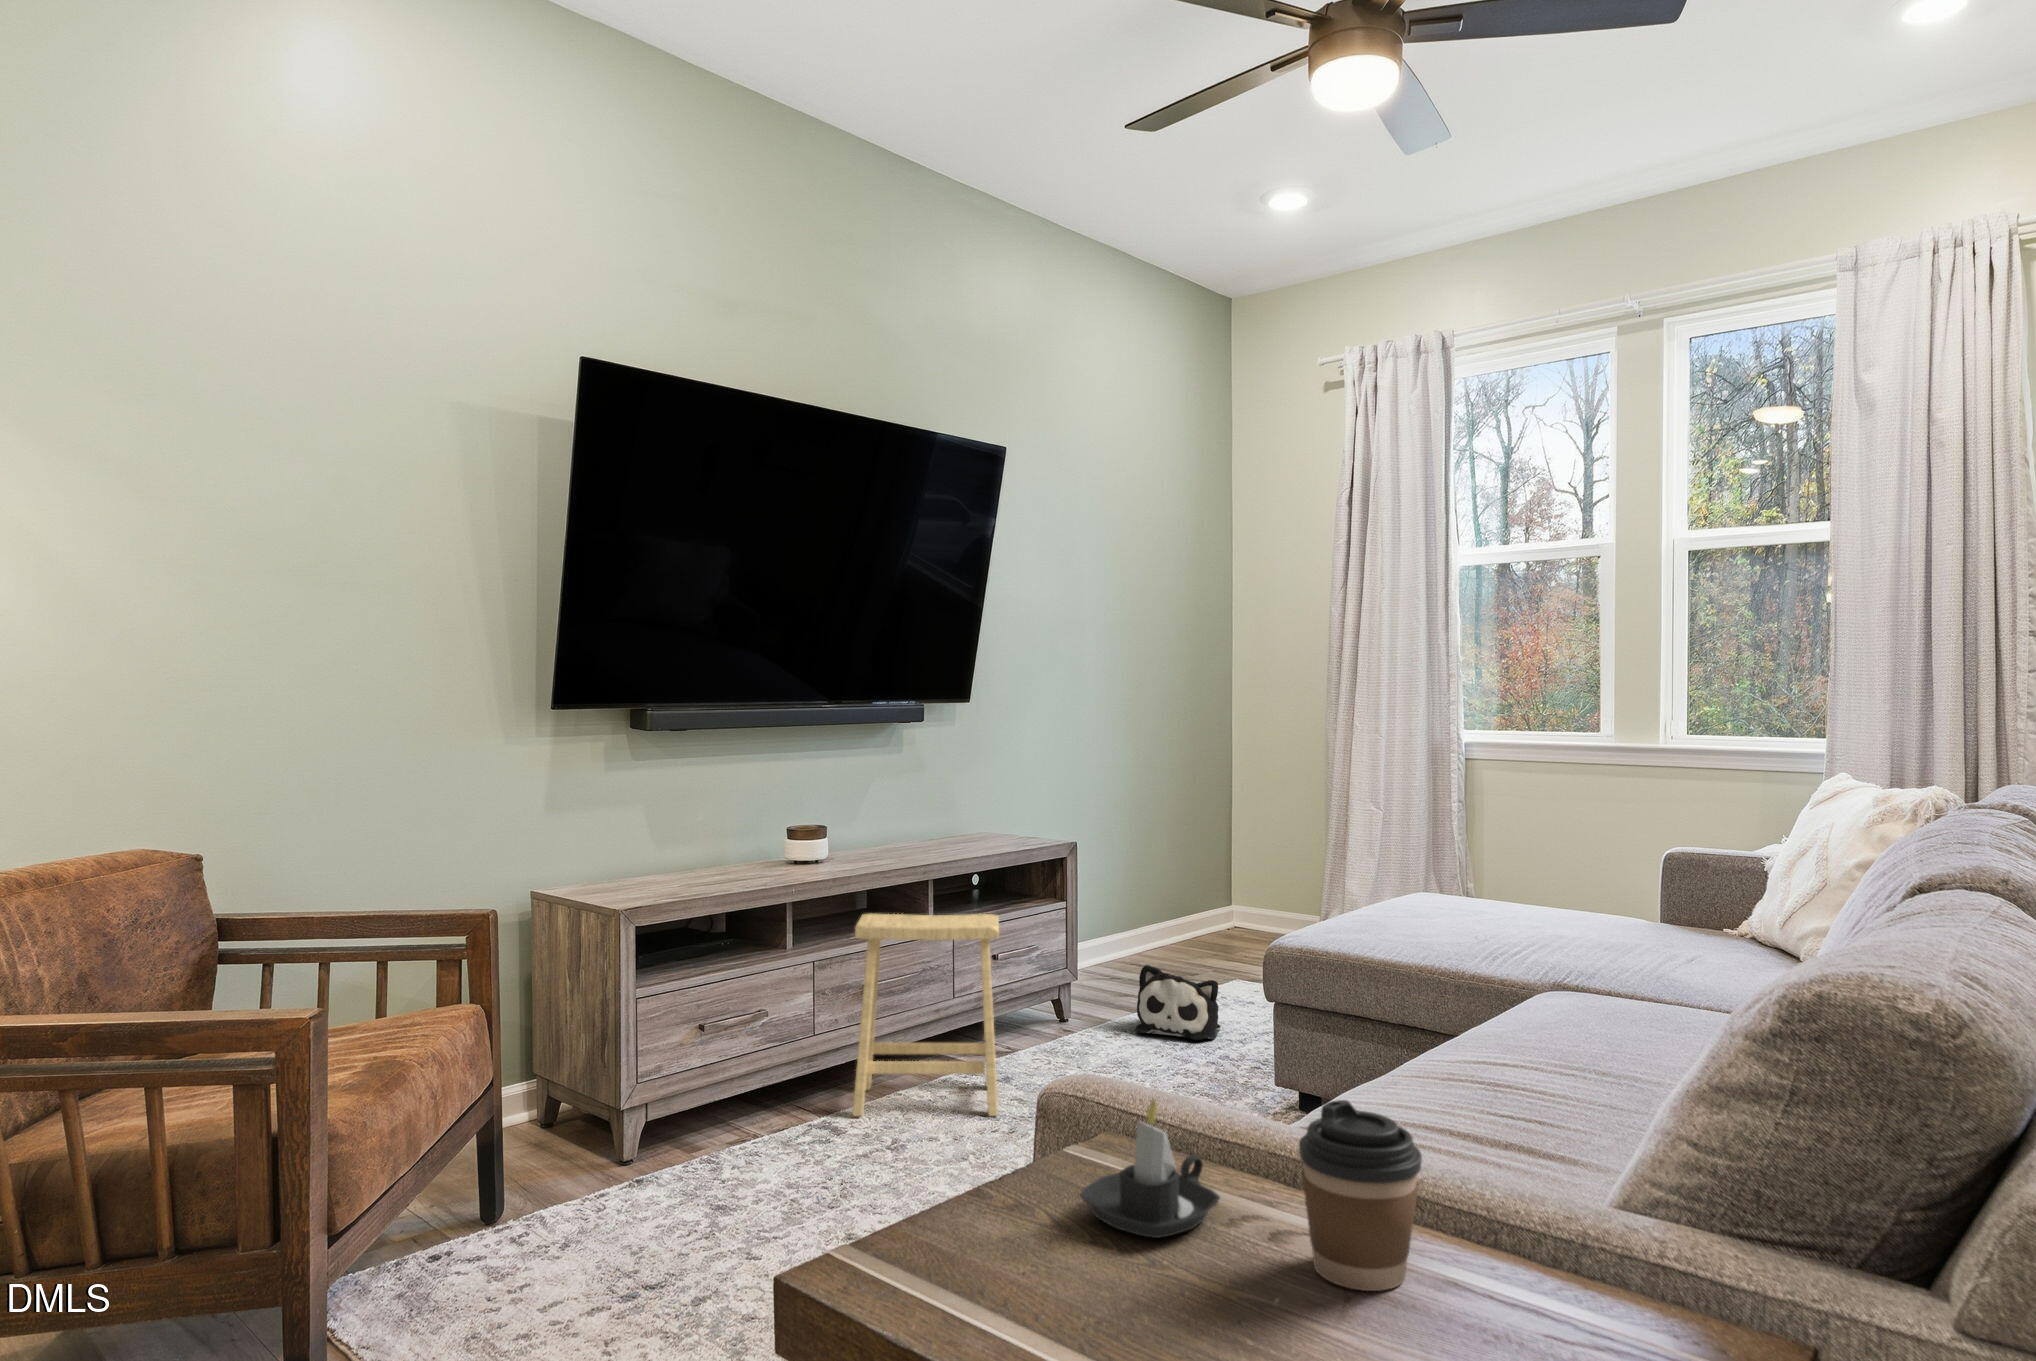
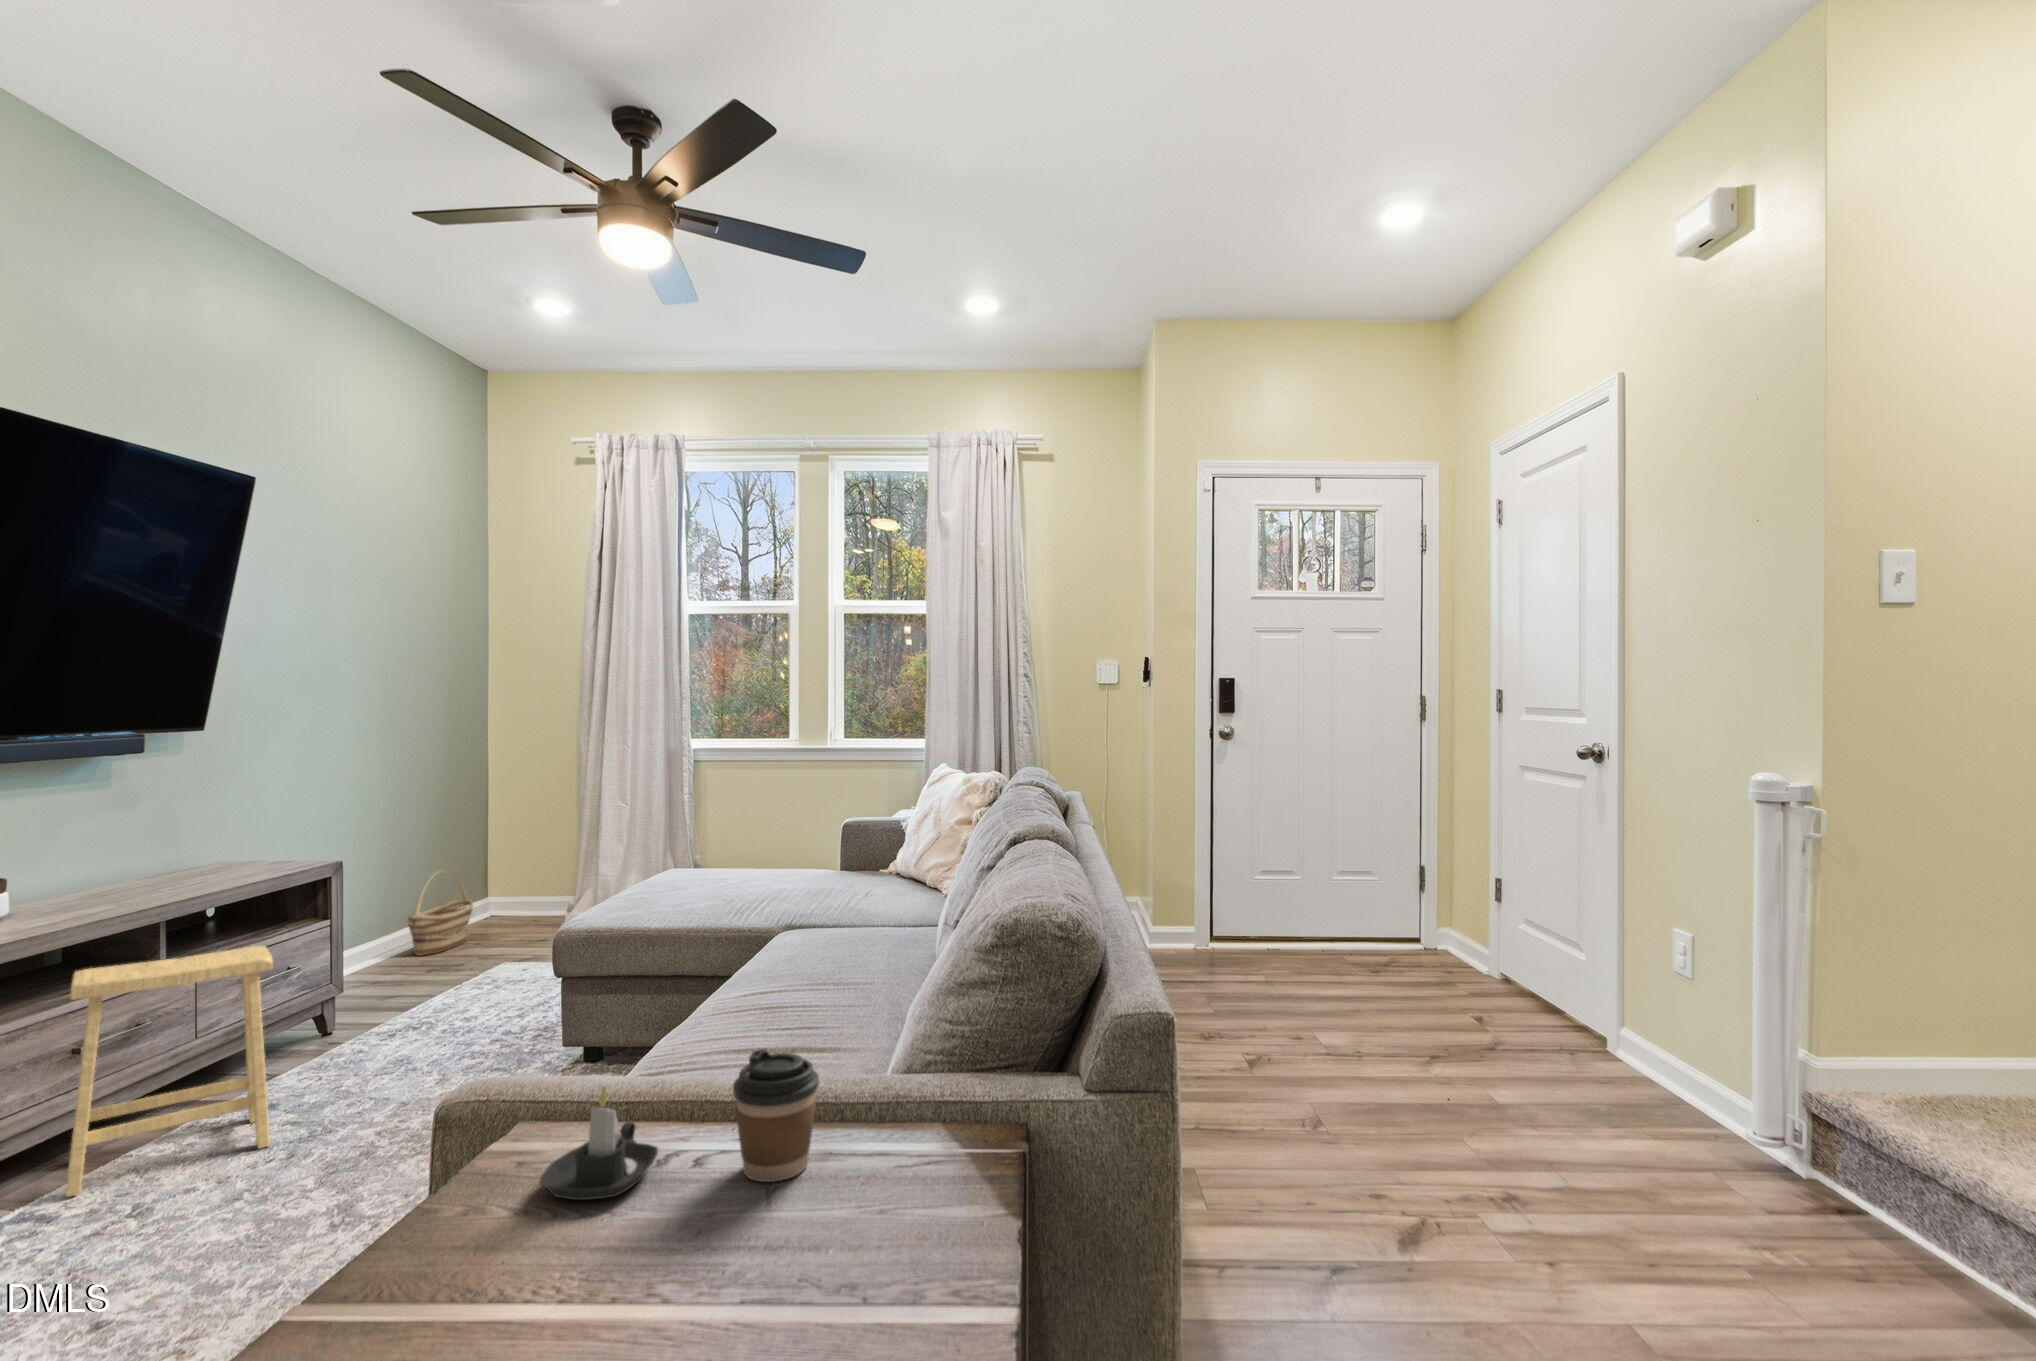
basket: none [1149,868,1212,959] -> present [408,870,473,956]
plush toy: present [1136,965,1220,1040] -> none [411,965,497,1029]

